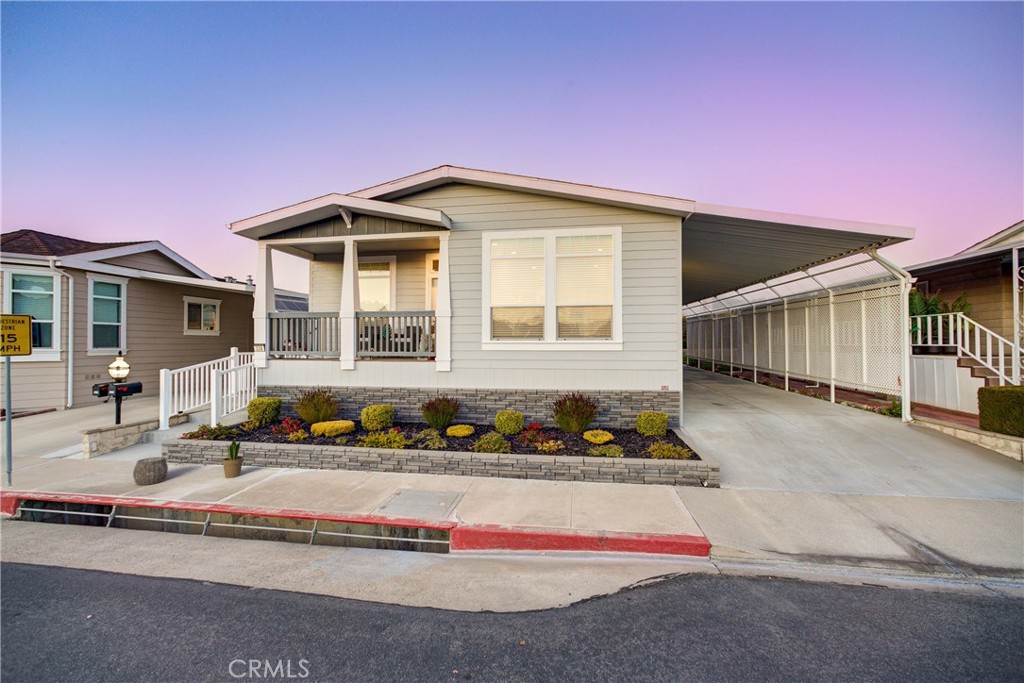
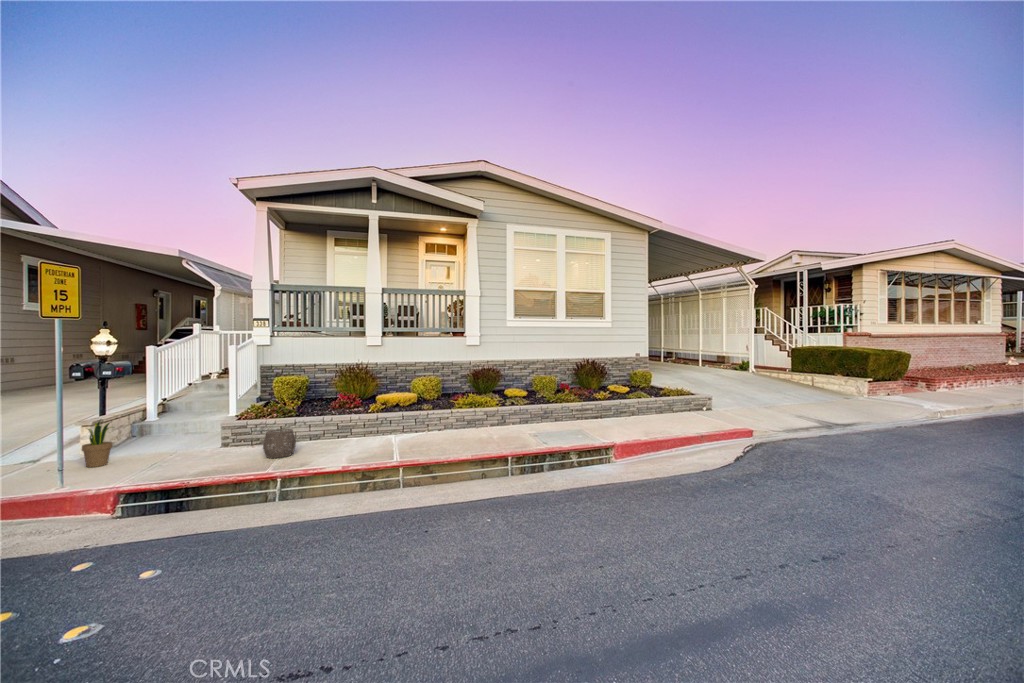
potted plant: present [222,440,244,478] -> present [82,421,112,467]

